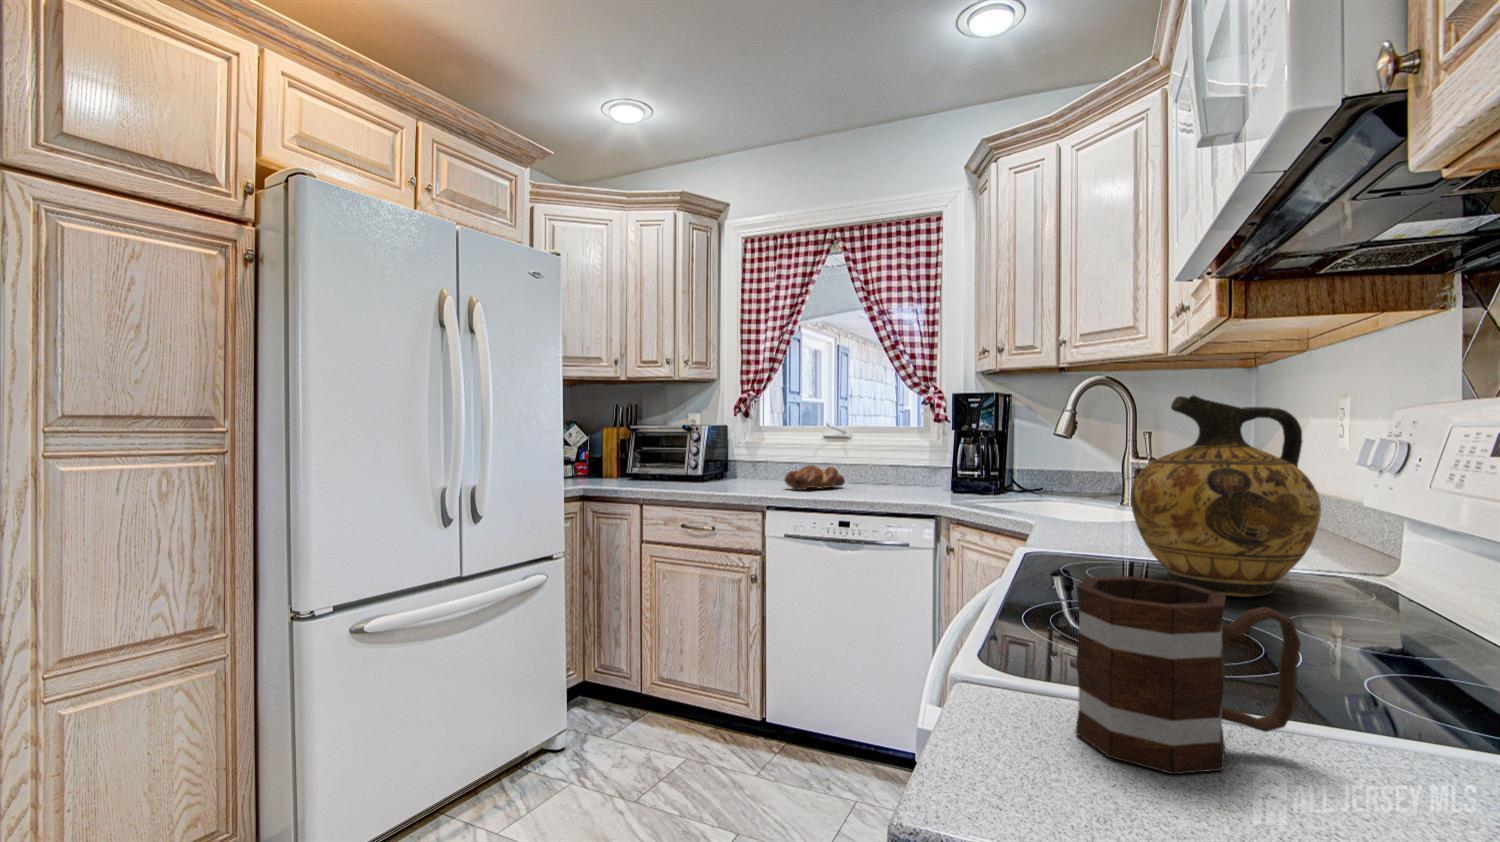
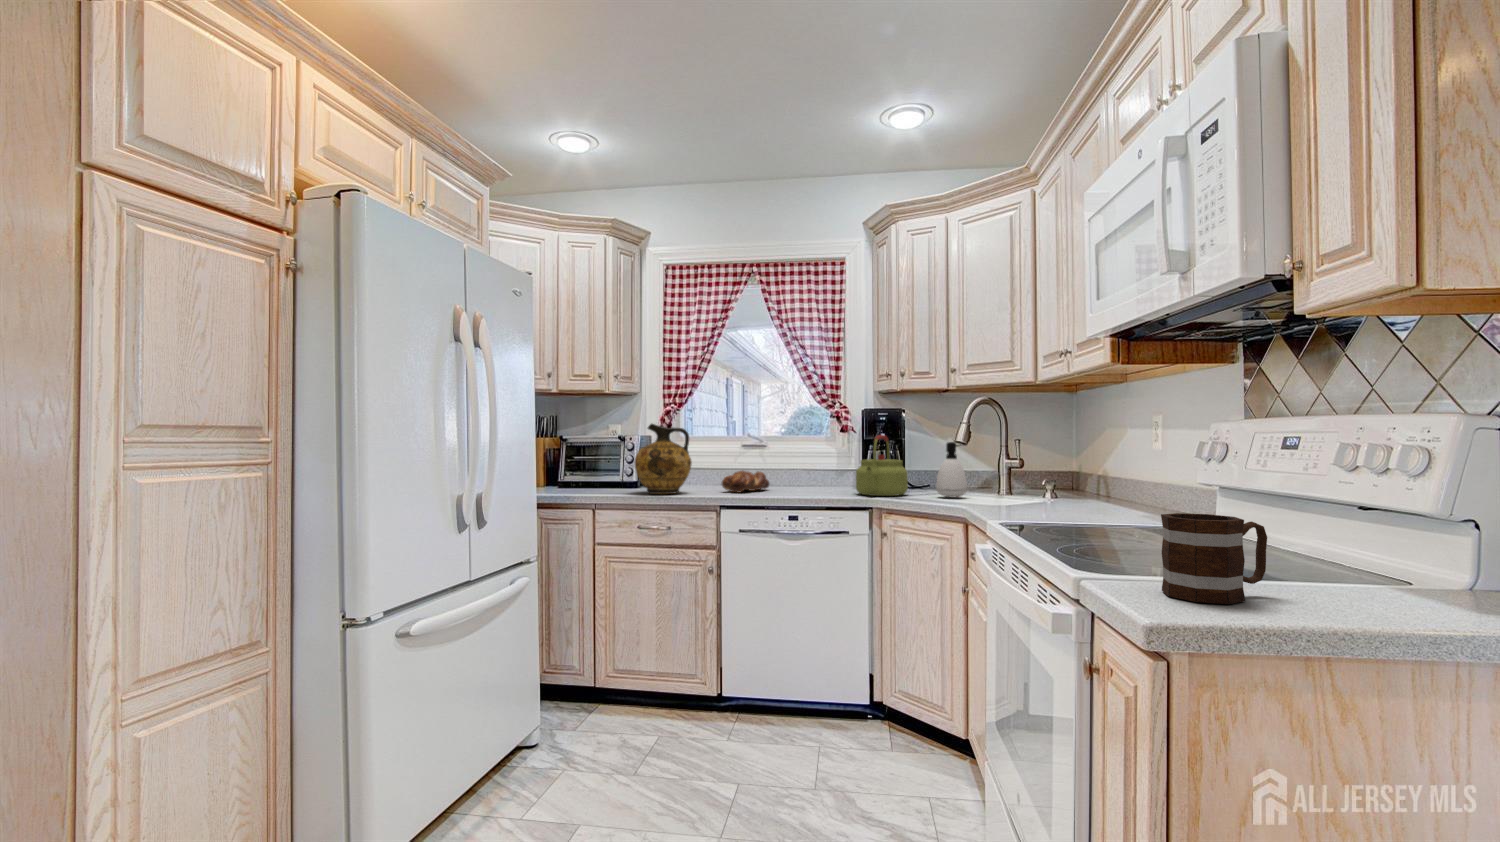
ceramic jug: present [1131,395,1321,597] -> present [635,424,692,494]
kettle: none [934,425,1000,501] -> present [856,435,908,496]
soap dispenser: none [1031,435,1074,507] -> present [936,442,967,498]

